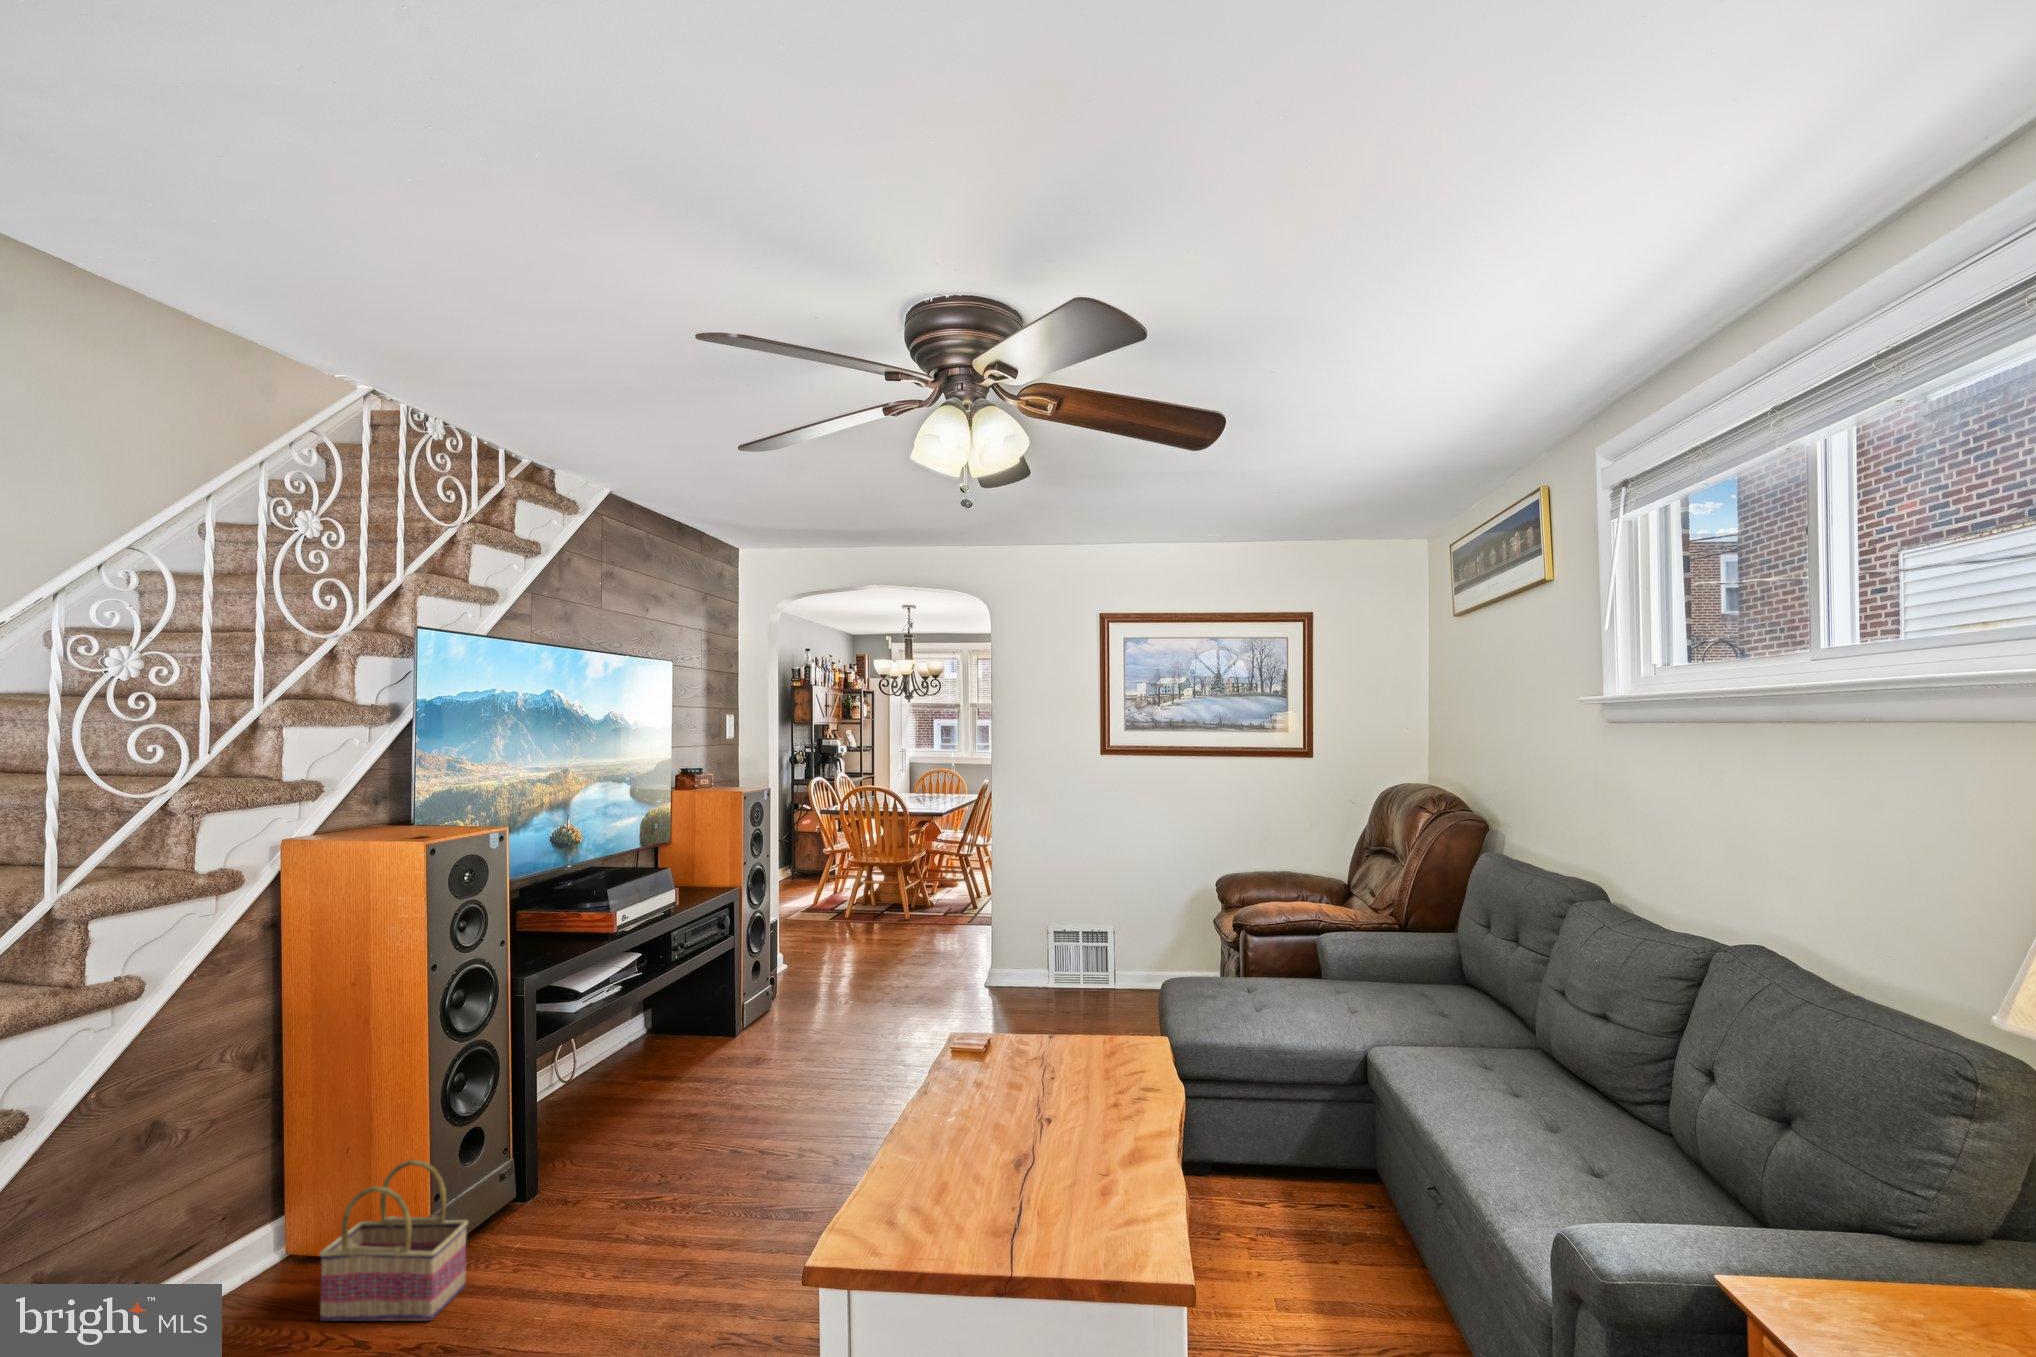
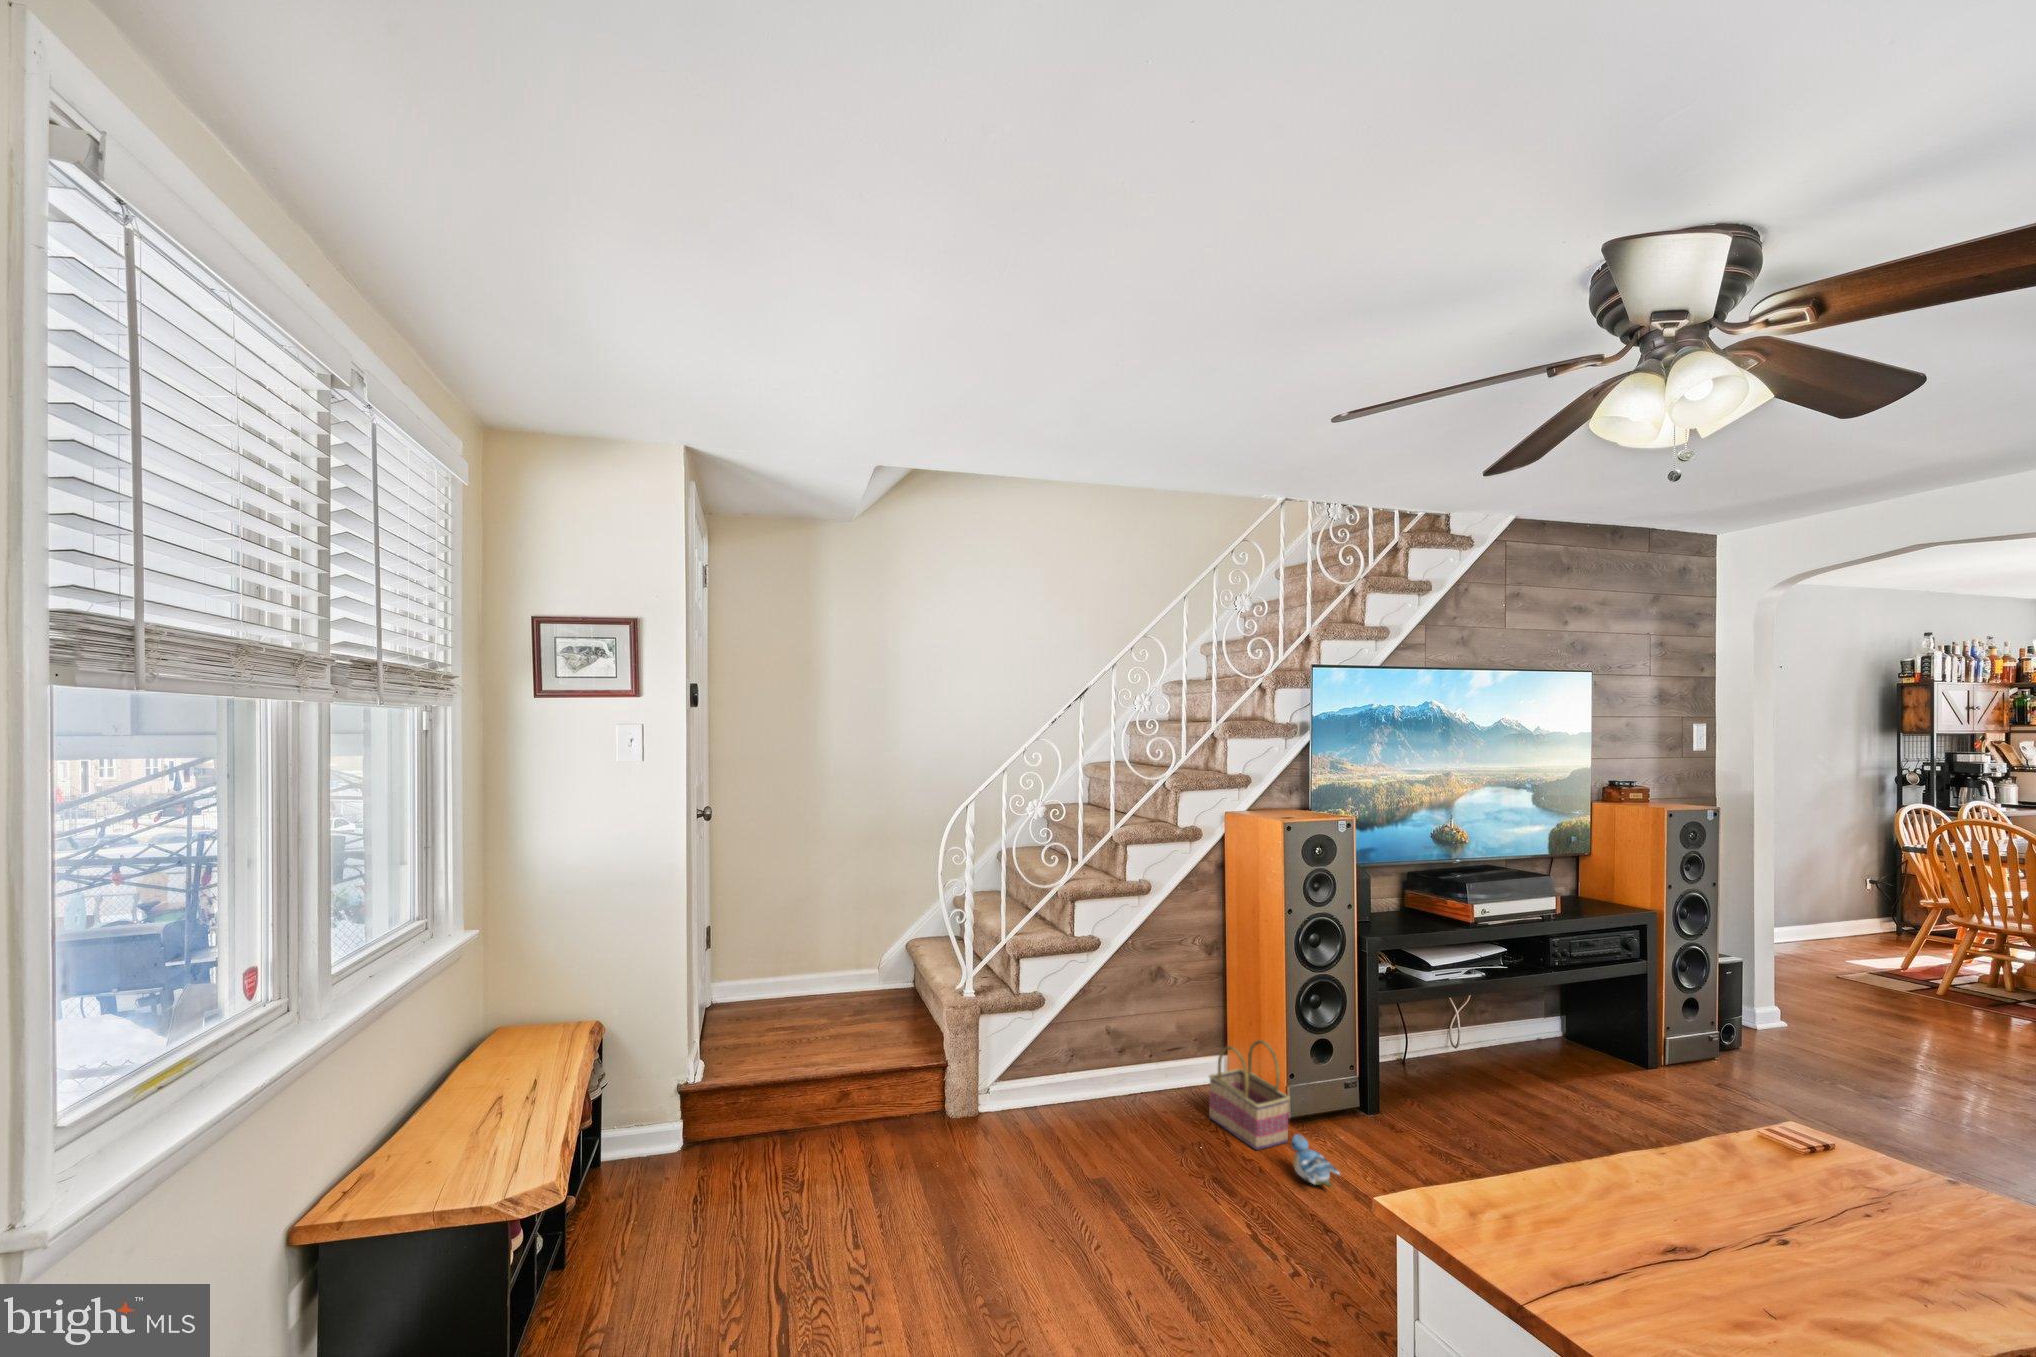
plush toy: none [497,1259,574,1316] -> present [1291,1134,1339,1187]

